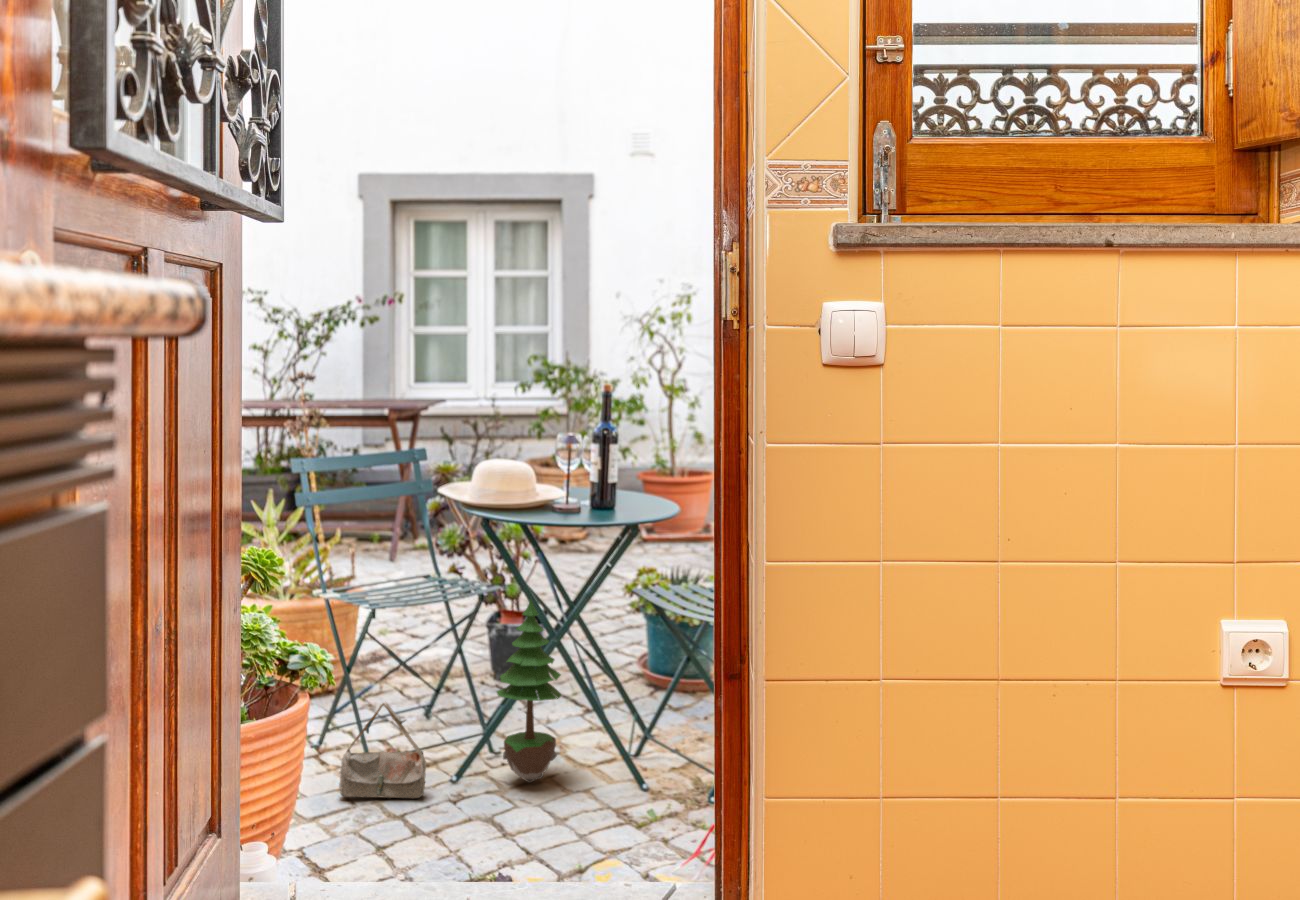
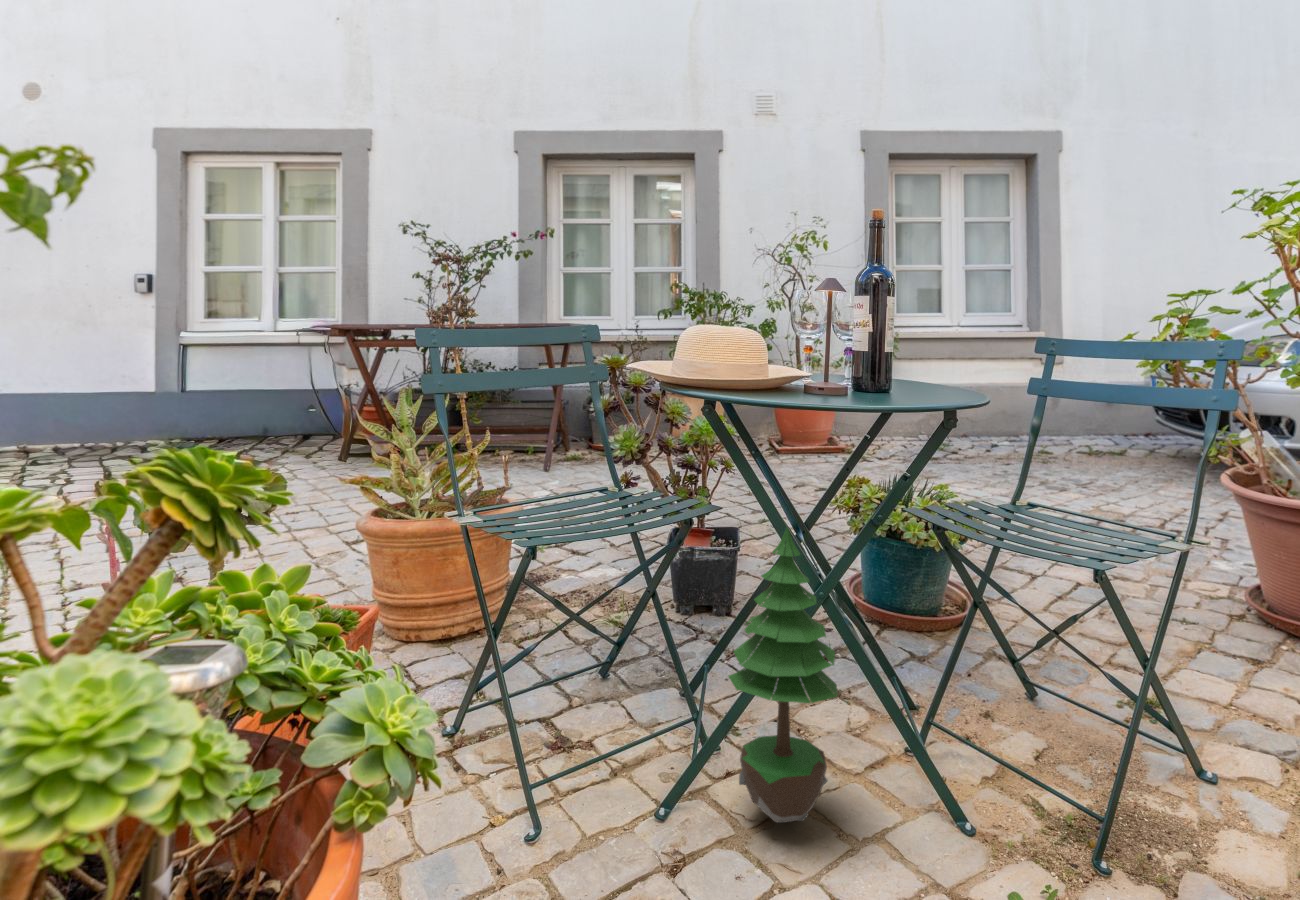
bag: present [339,702,426,799] -> none [478,698,619,859]

